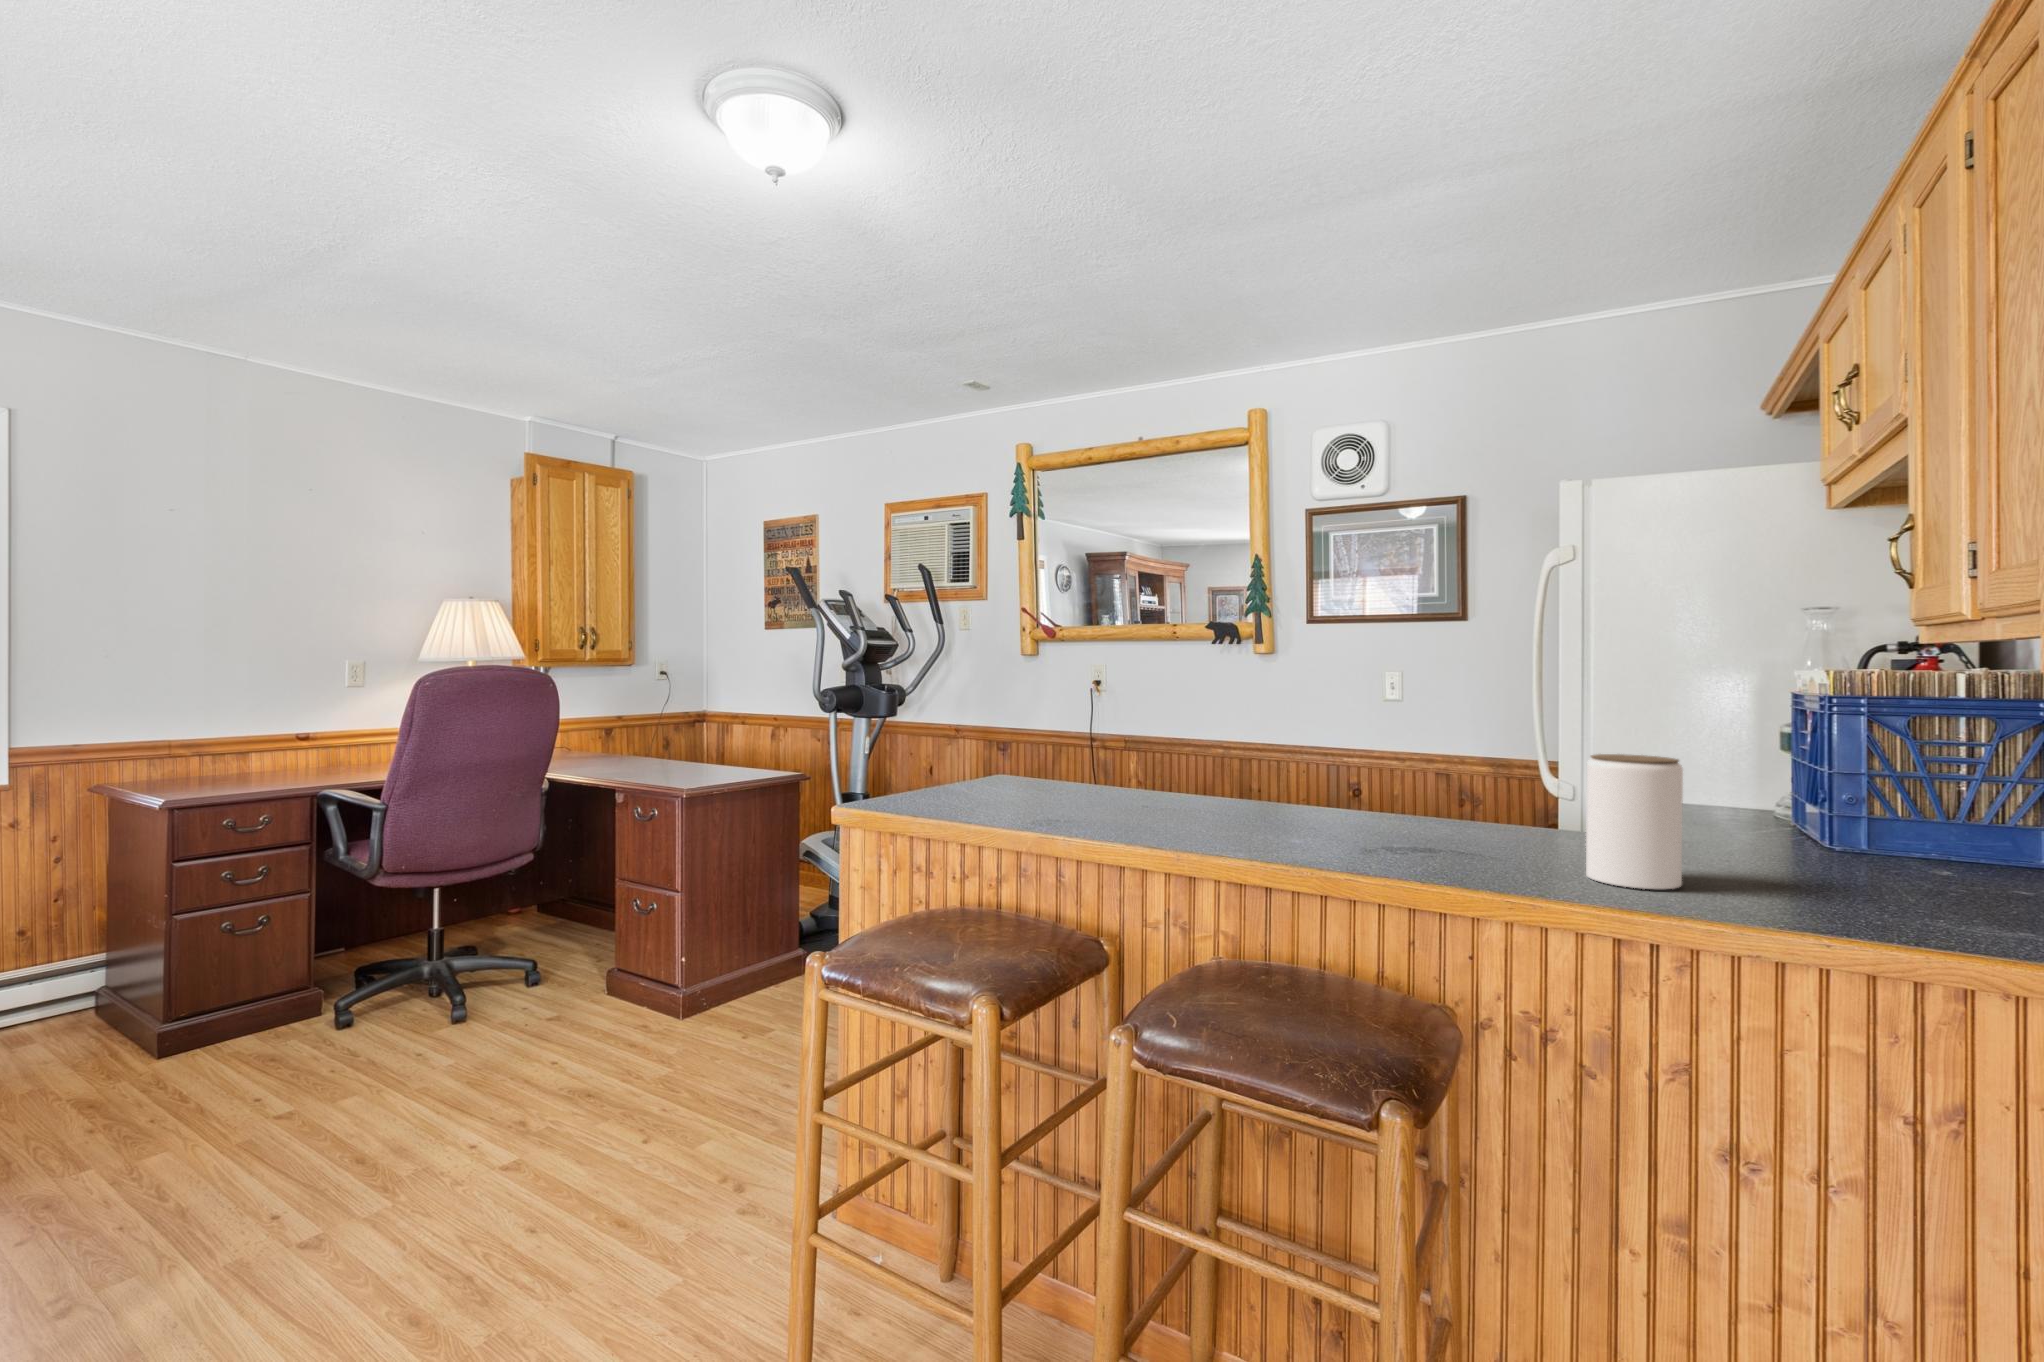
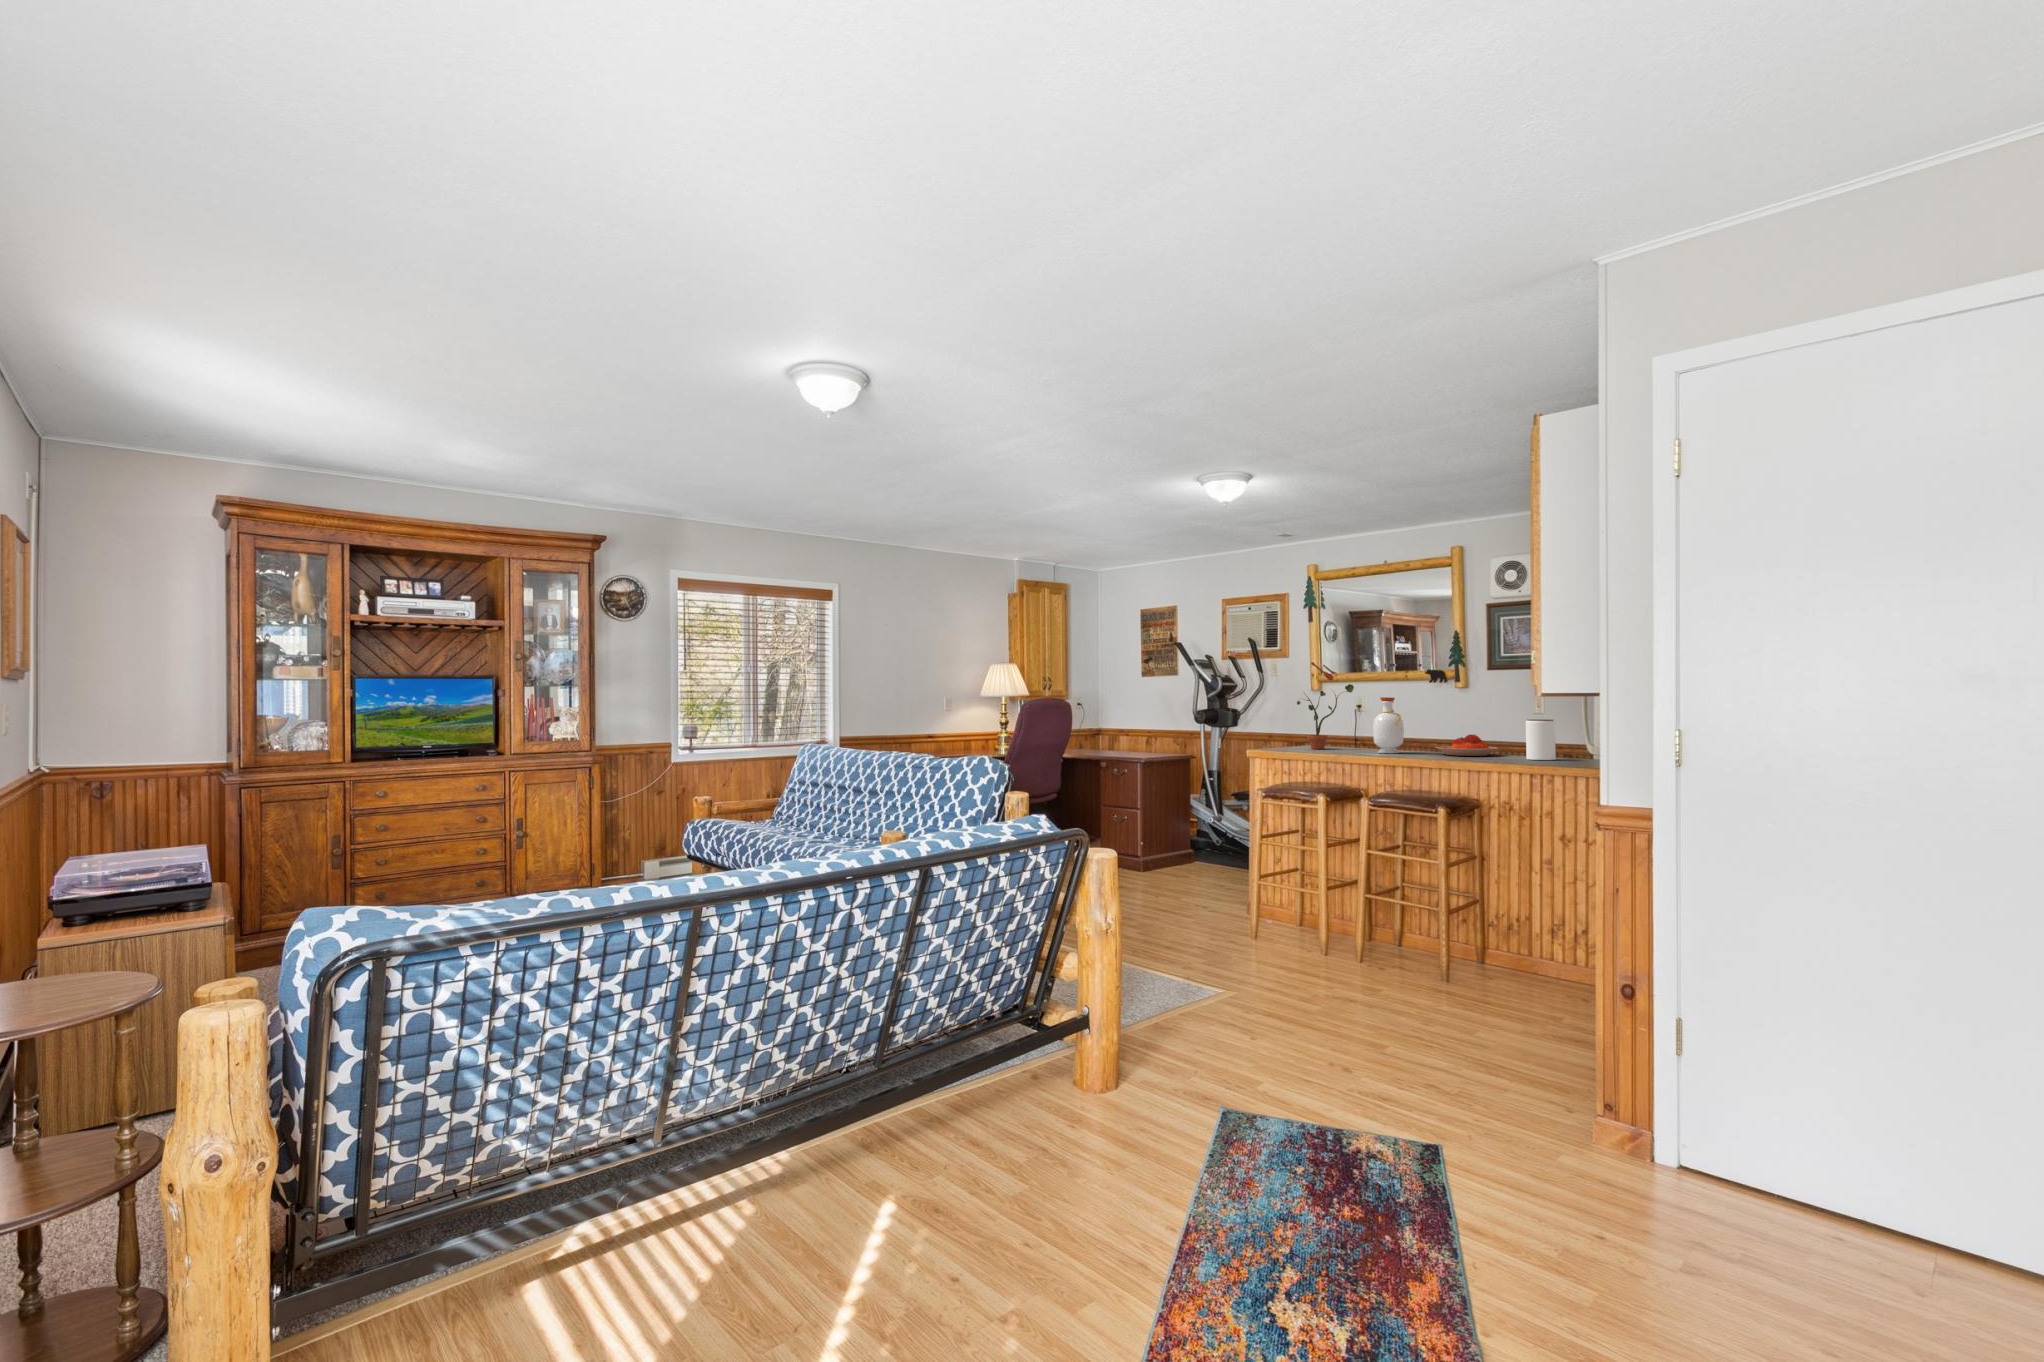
potted plant: none [951,644,1086,803] -> present [1297,684,1354,749]
bottle: none [1132,679,1212,832] -> present [1373,697,1404,753]
plate: none [1296,783,1467,851] -> present [1436,734,1498,756]

